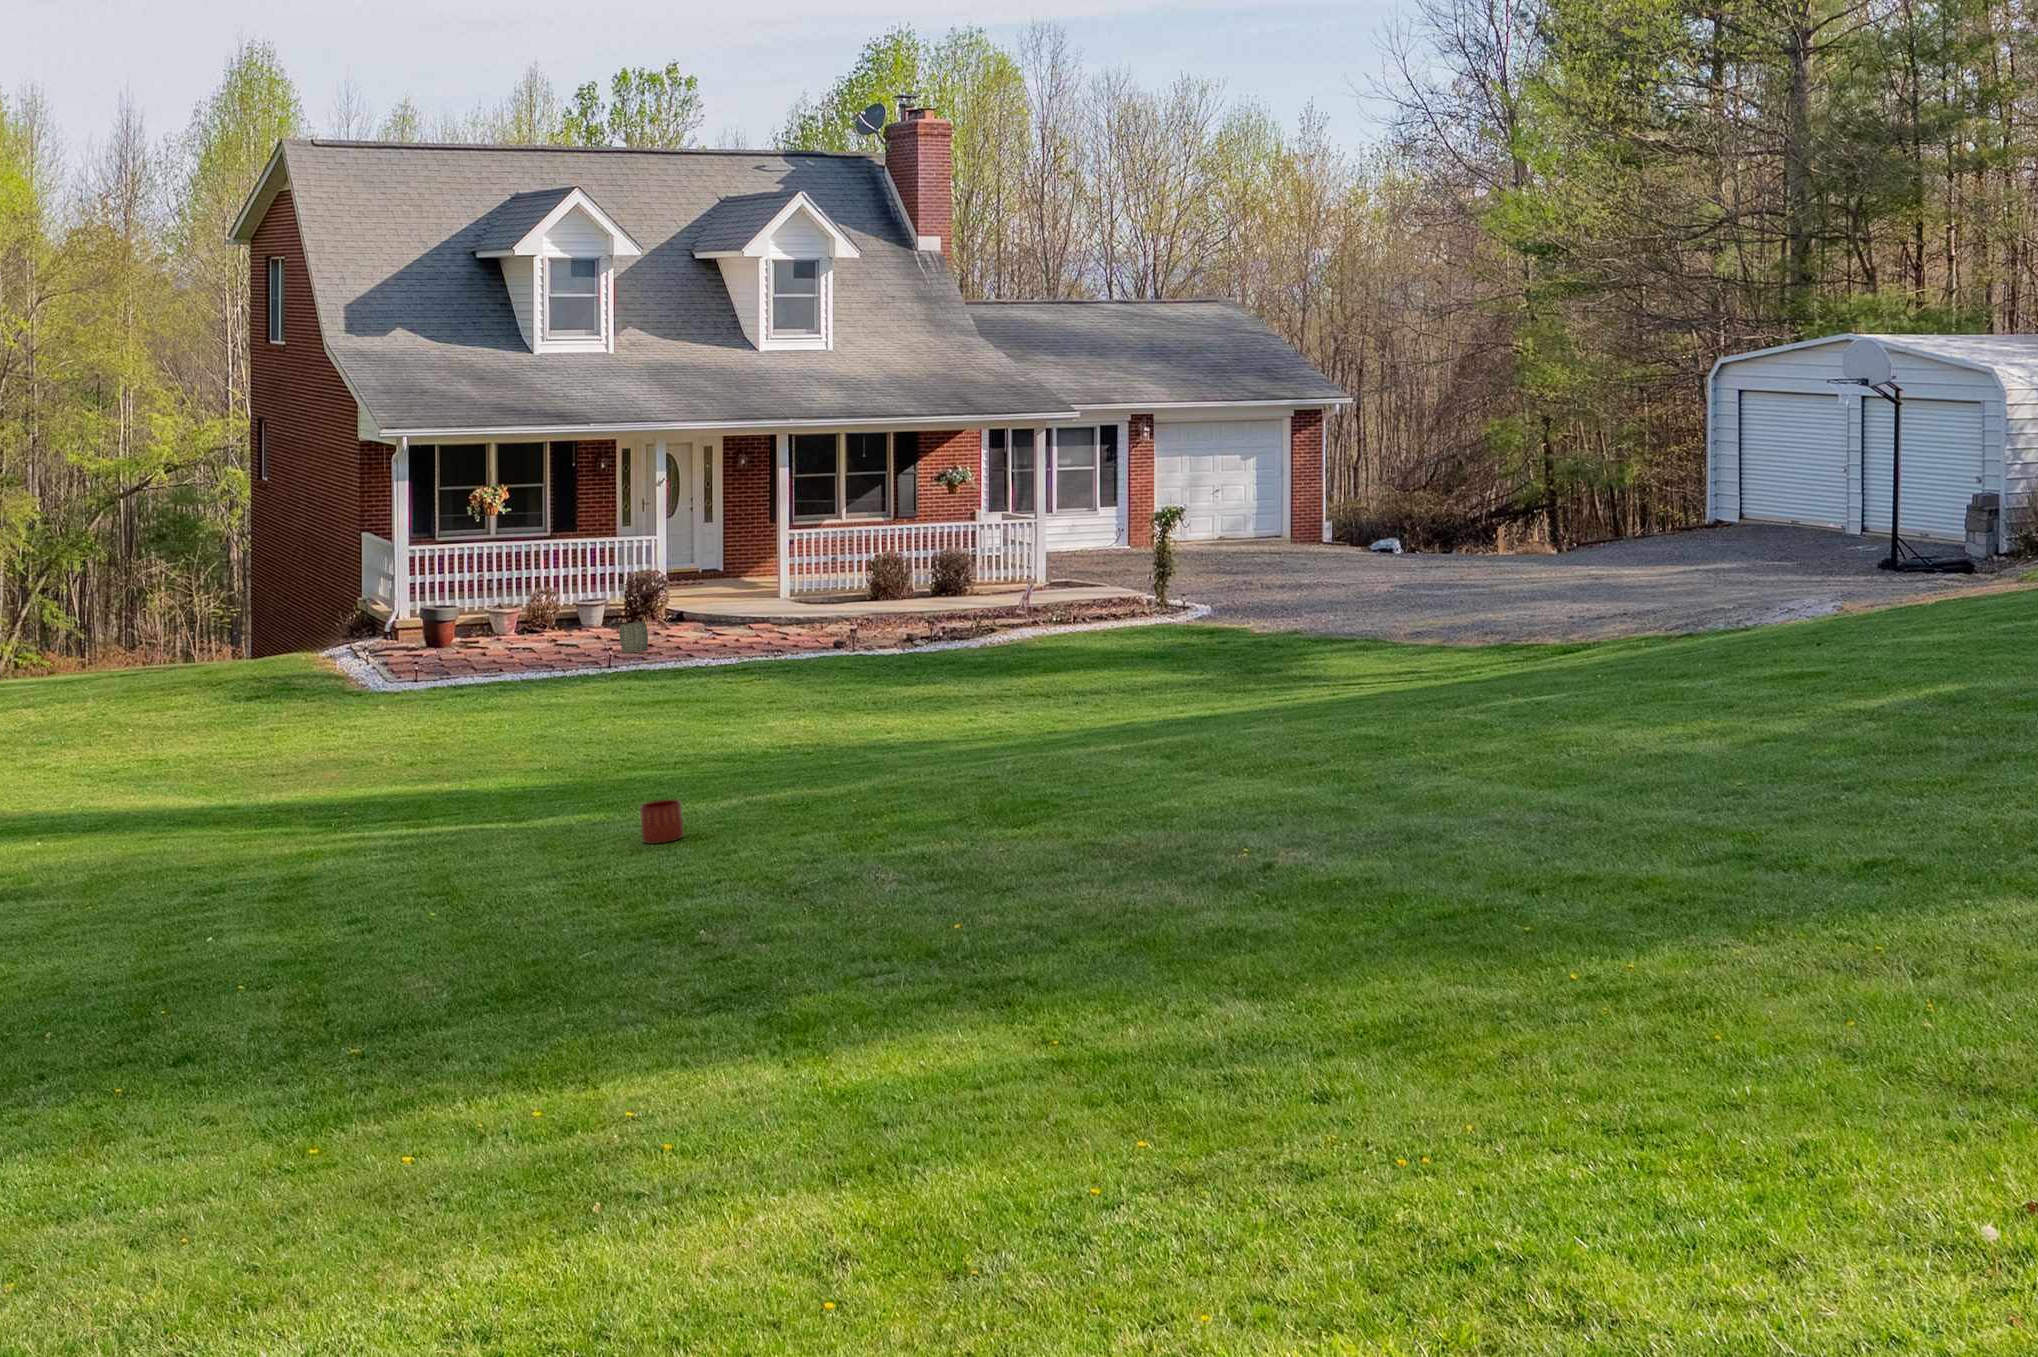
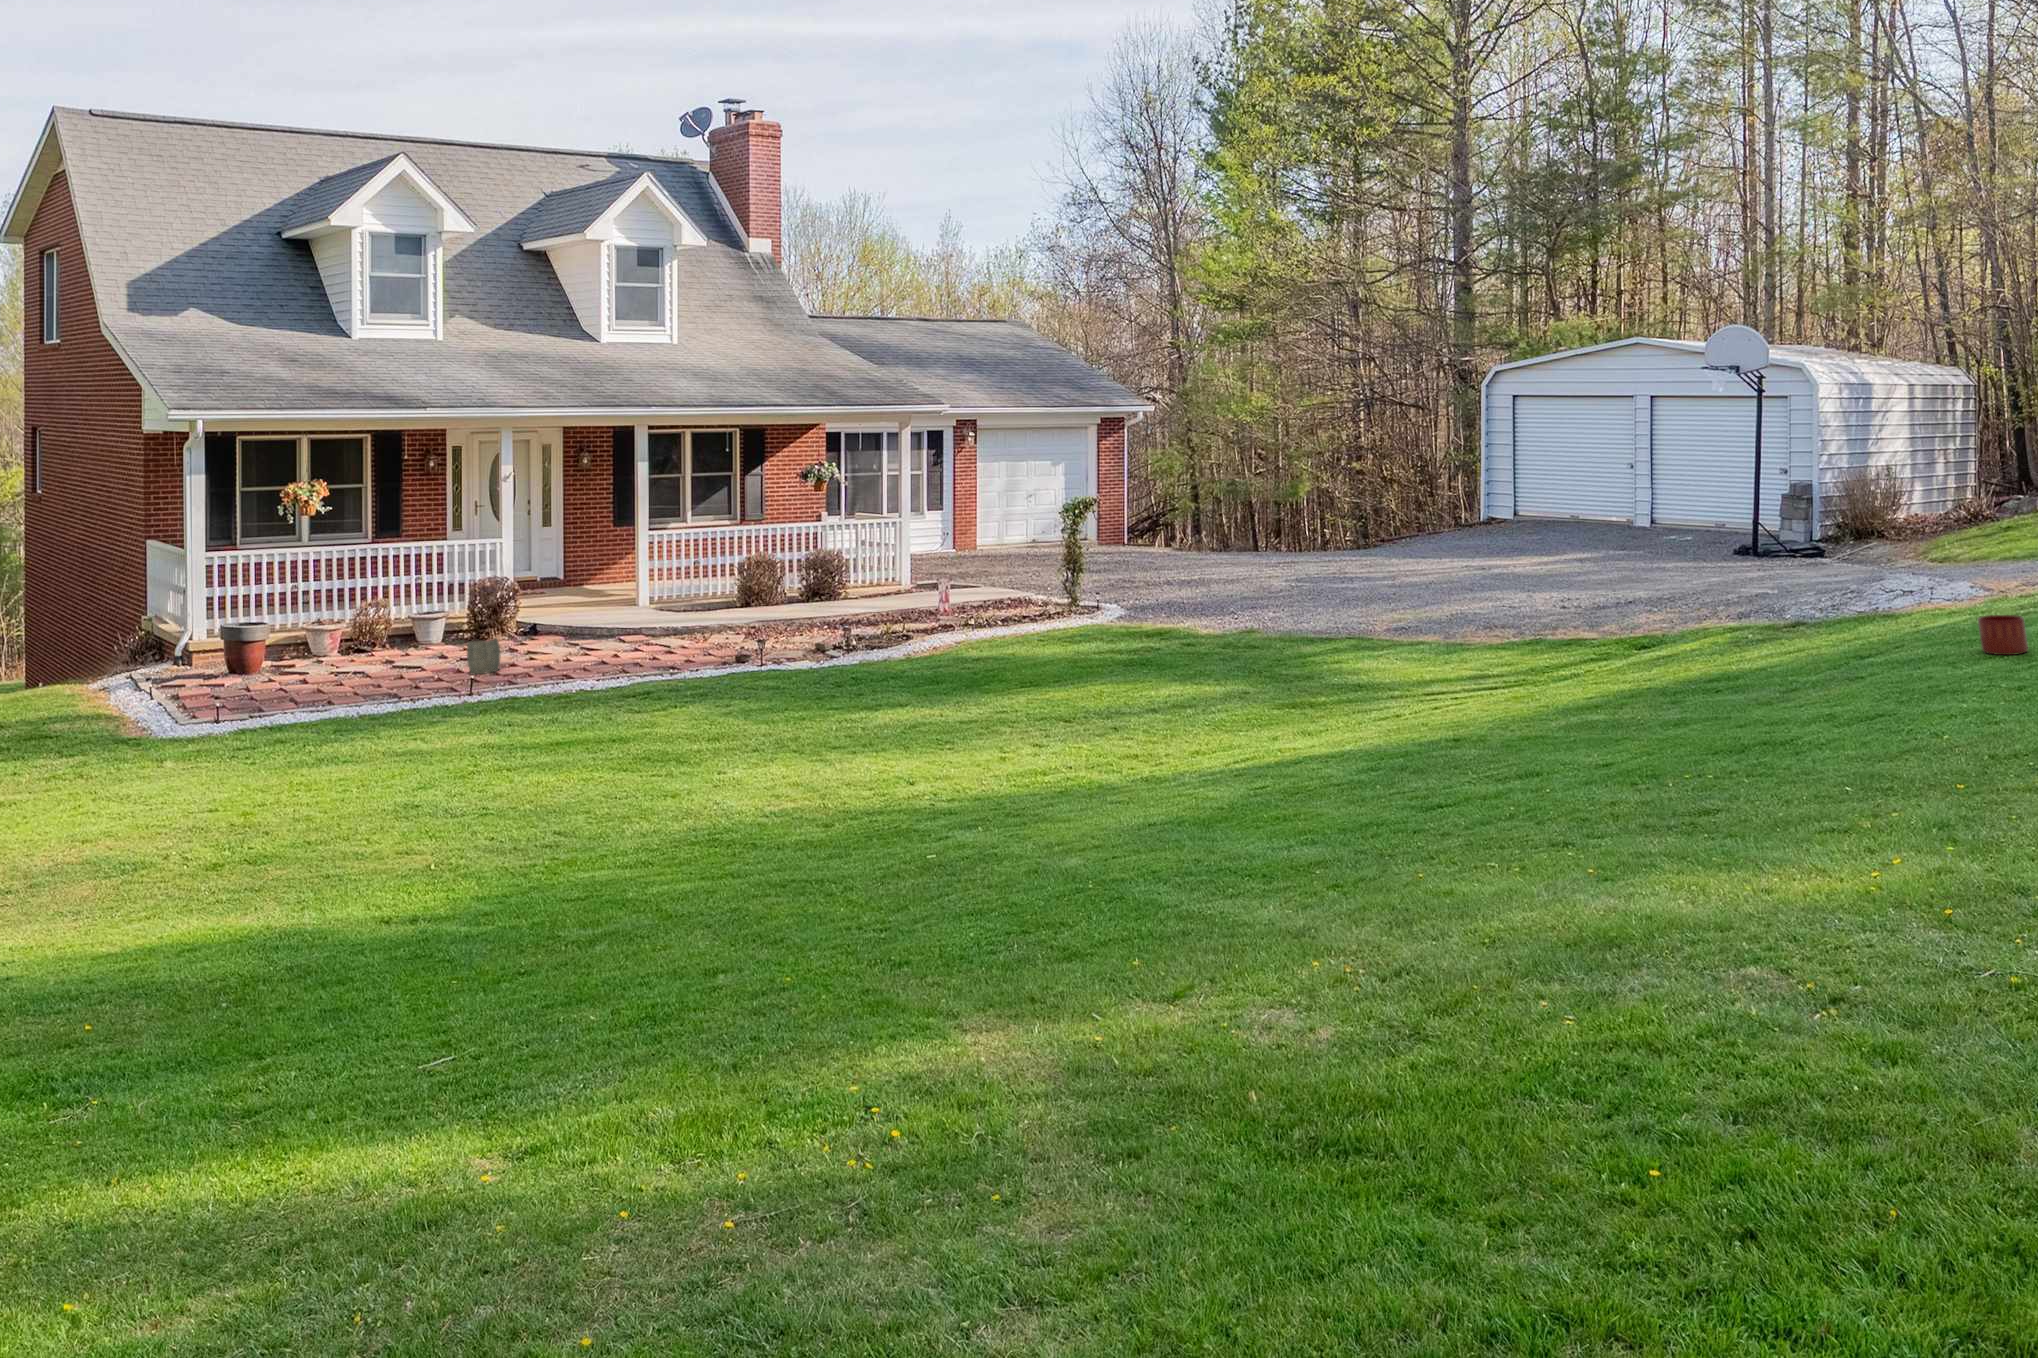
planter: present [640,799,684,844] -> present [1978,615,2028,655]

